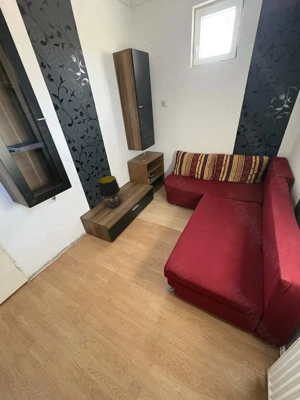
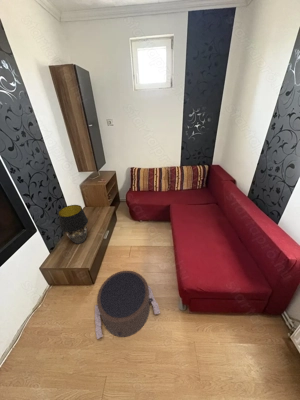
pouf: none [95,238,150,289] -> present [95,271,160,339]

